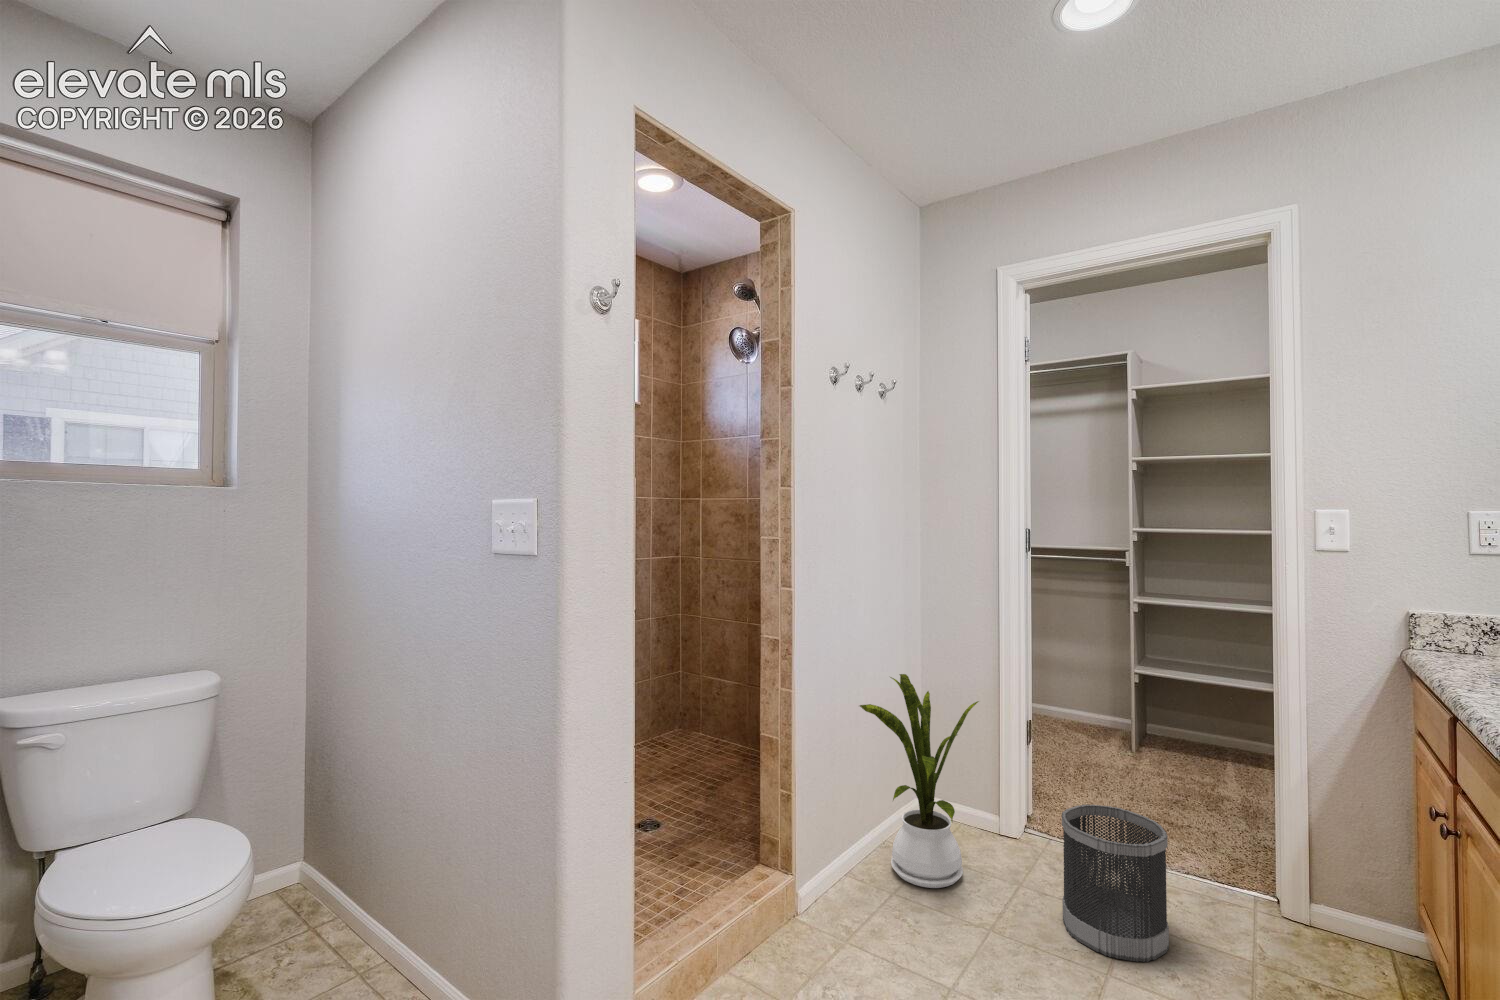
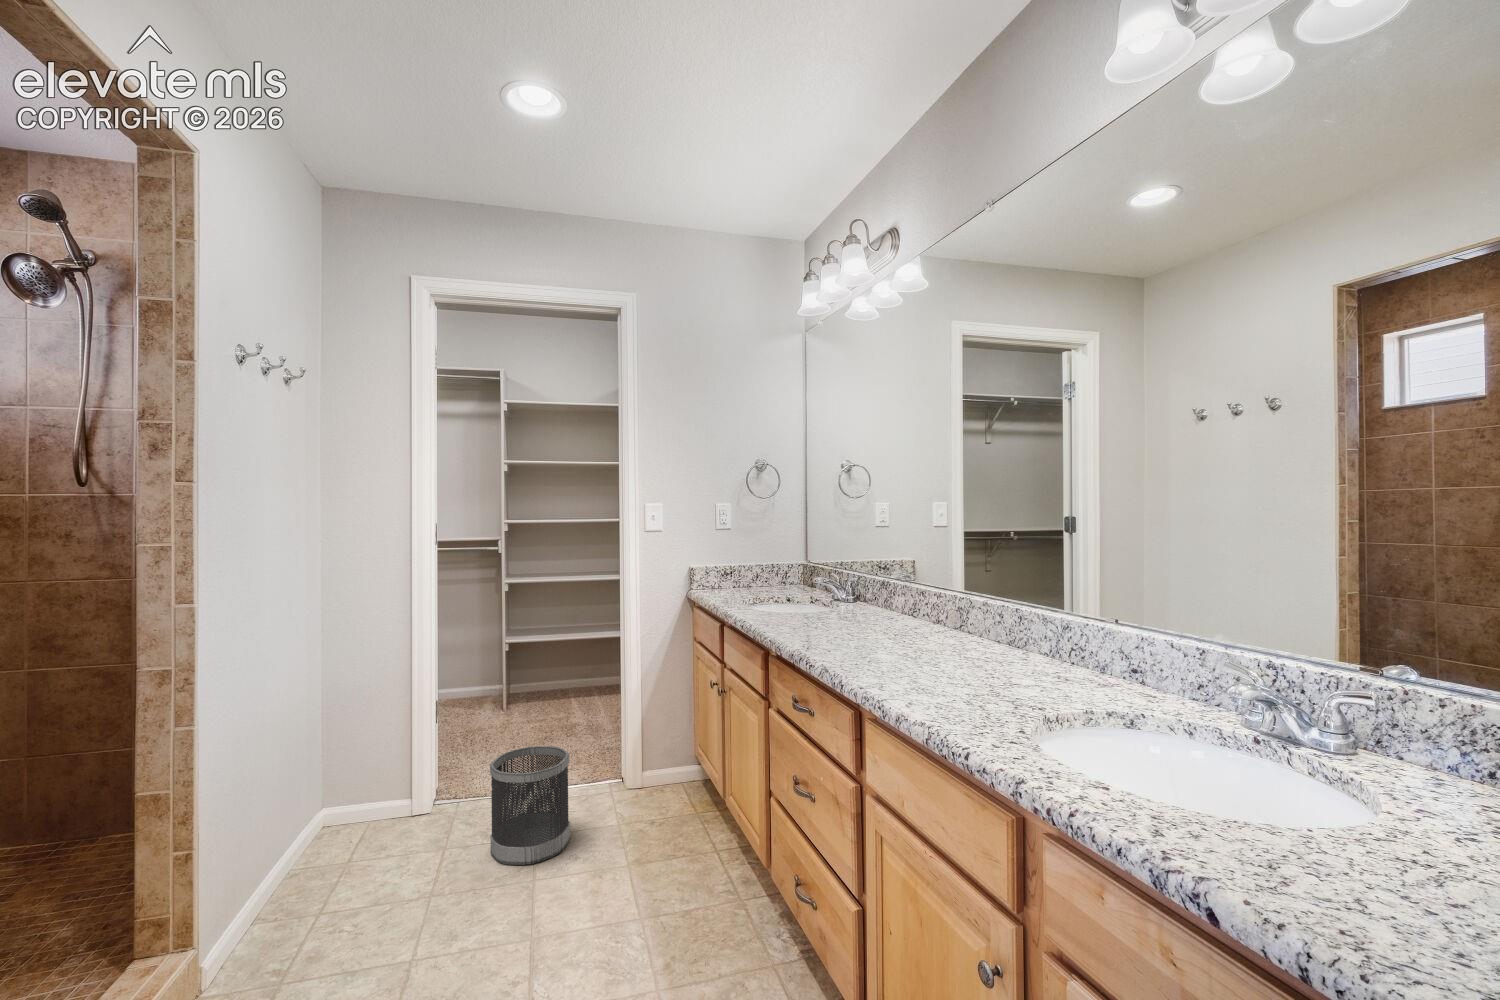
house plant: present [860,674,979,888] -> none [277,678,411,893]

